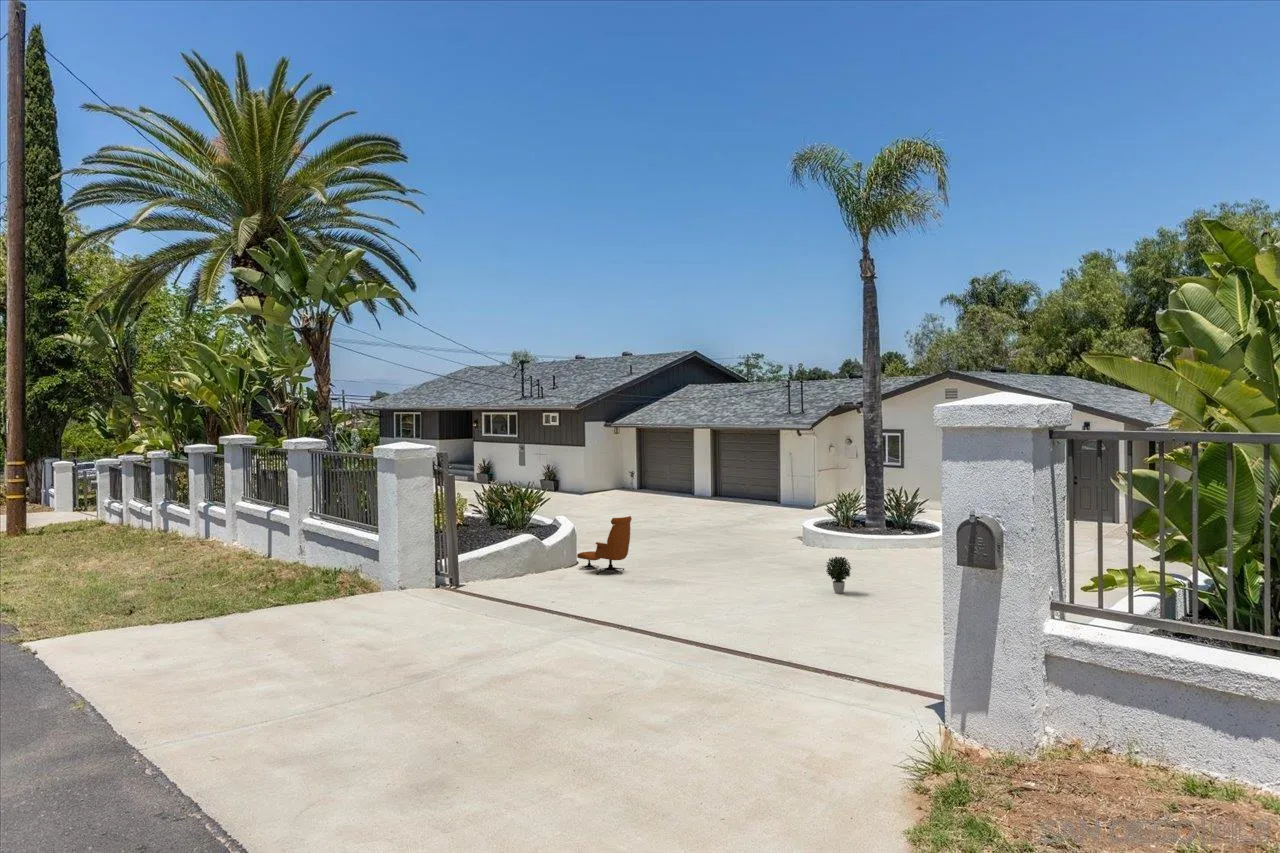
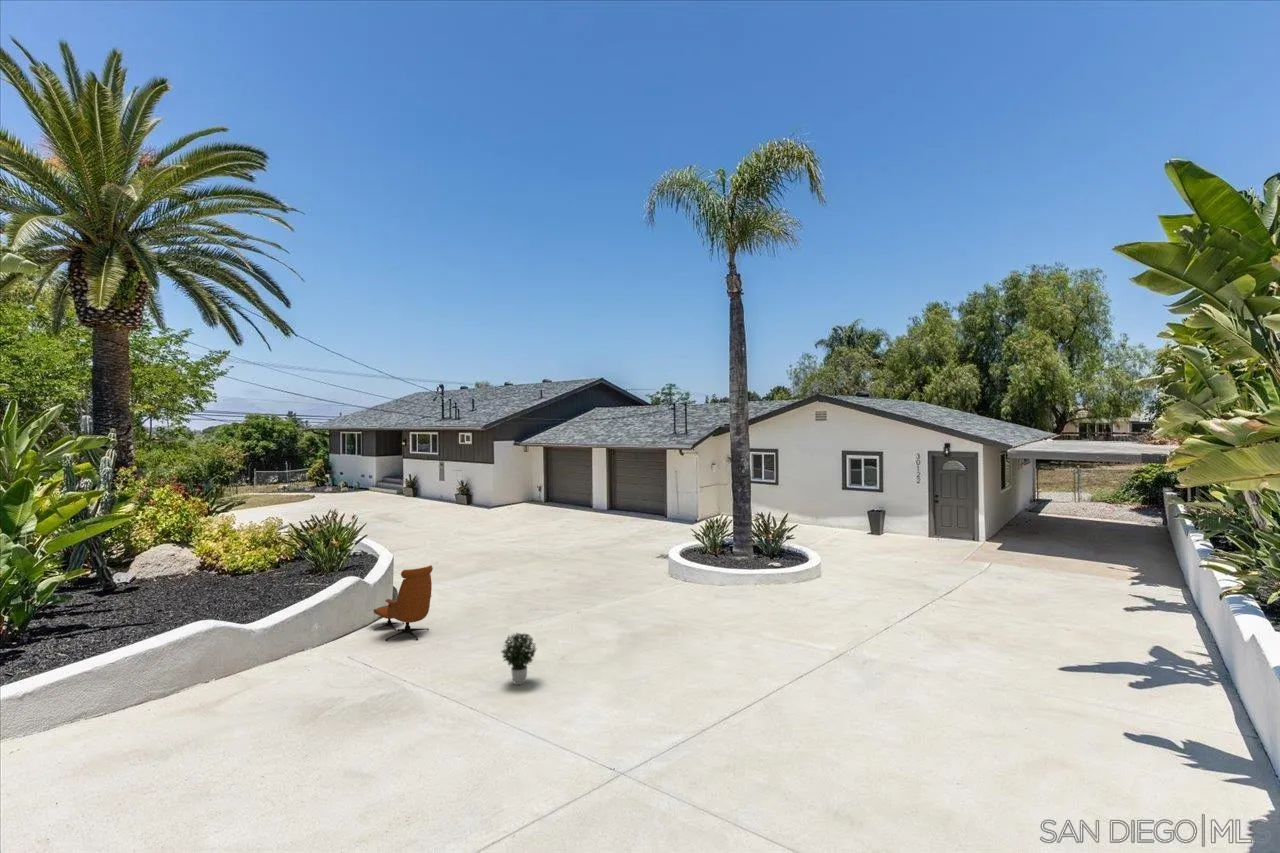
potted plant: present [826,557,851,594] -> present [502,633,536,685]

